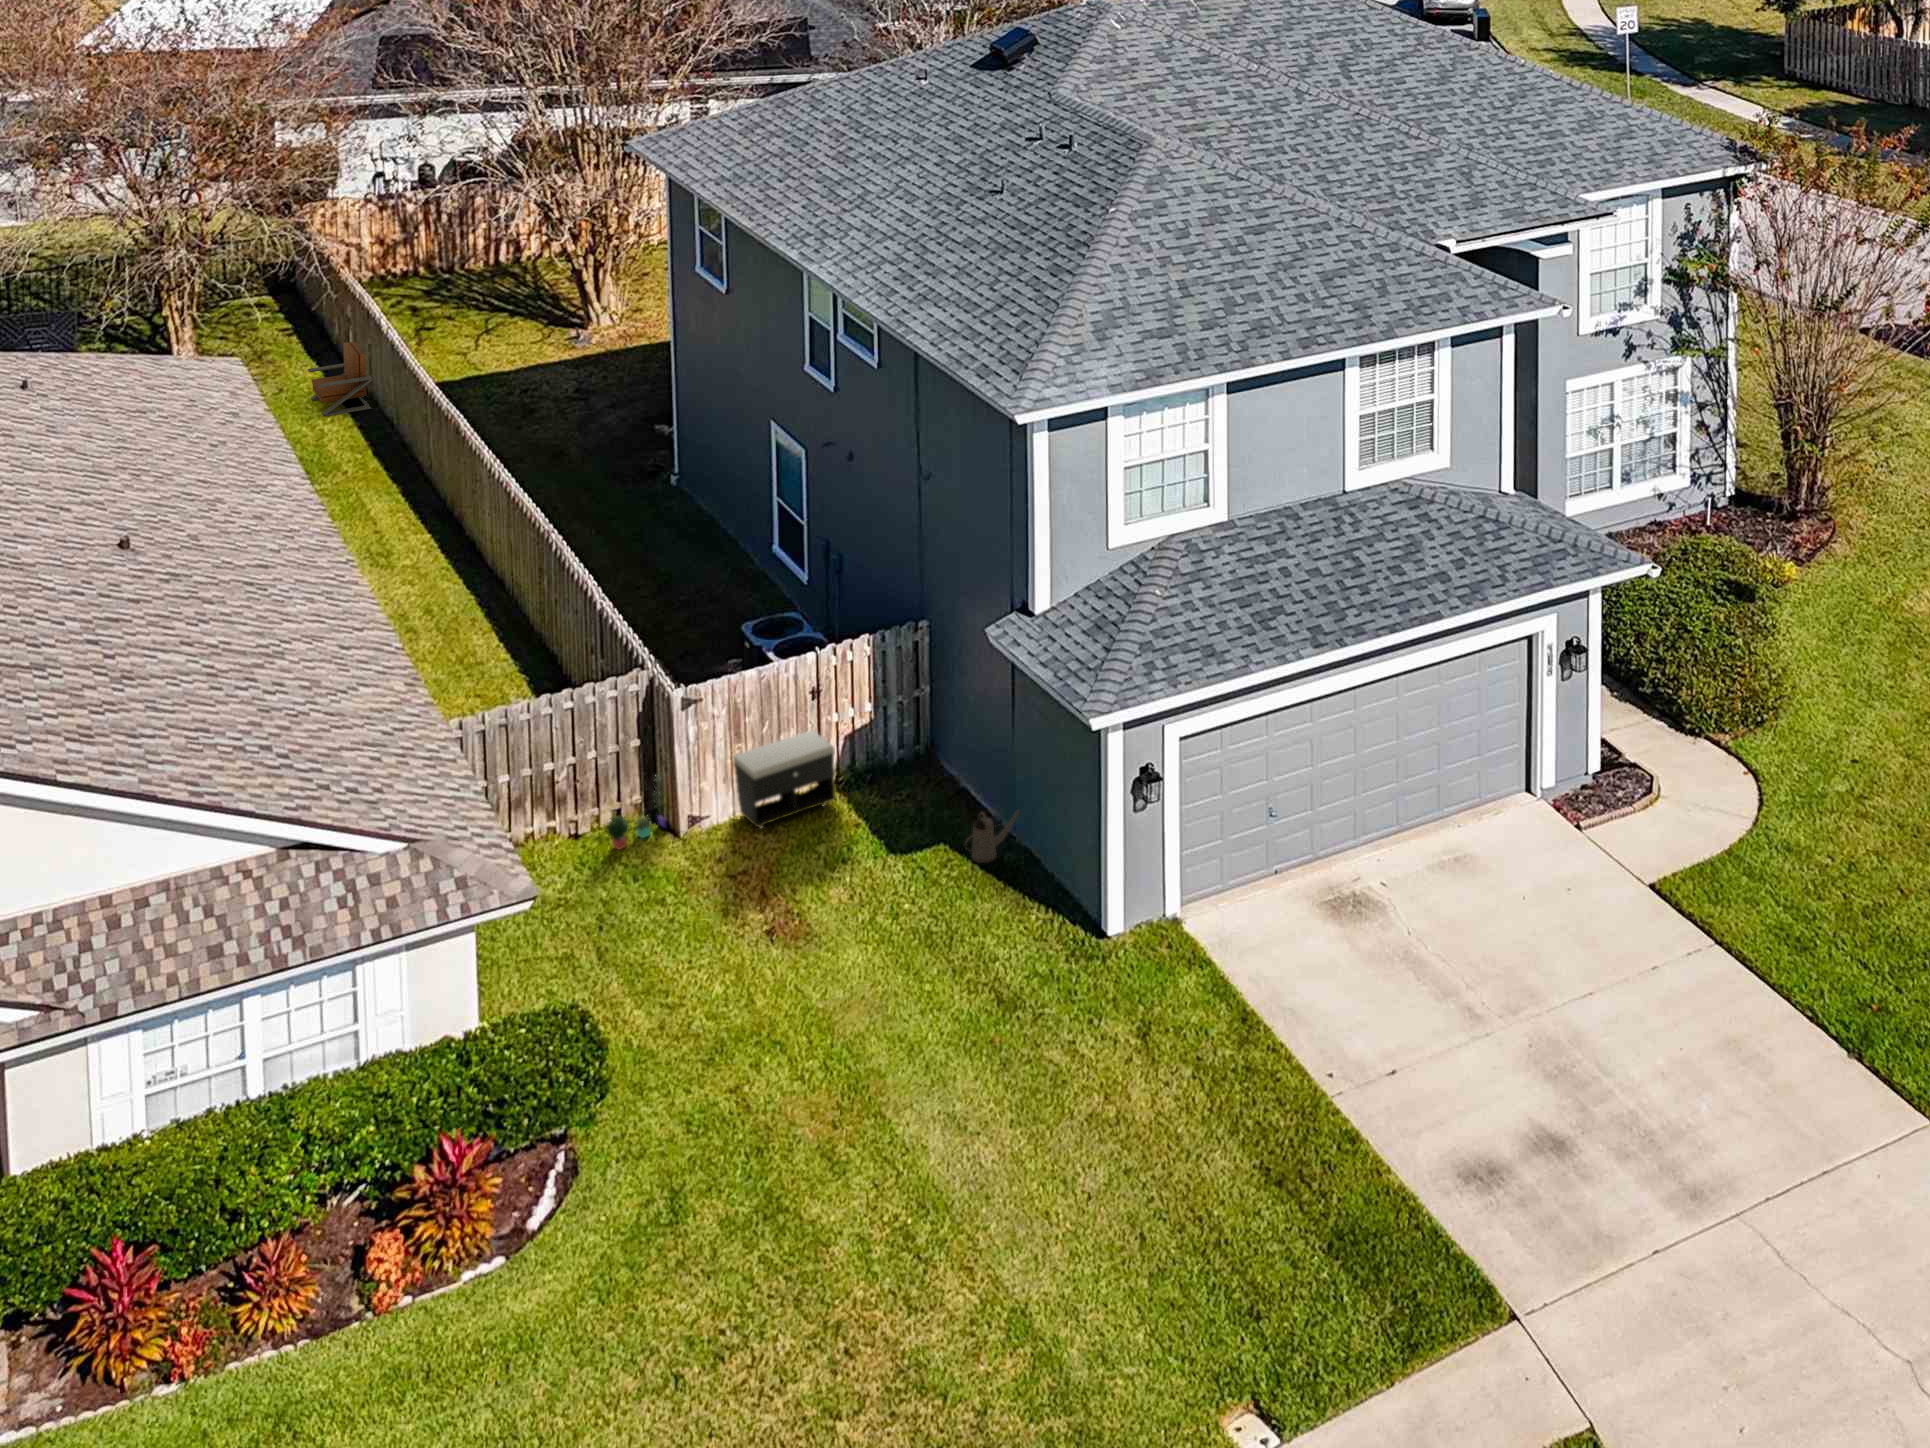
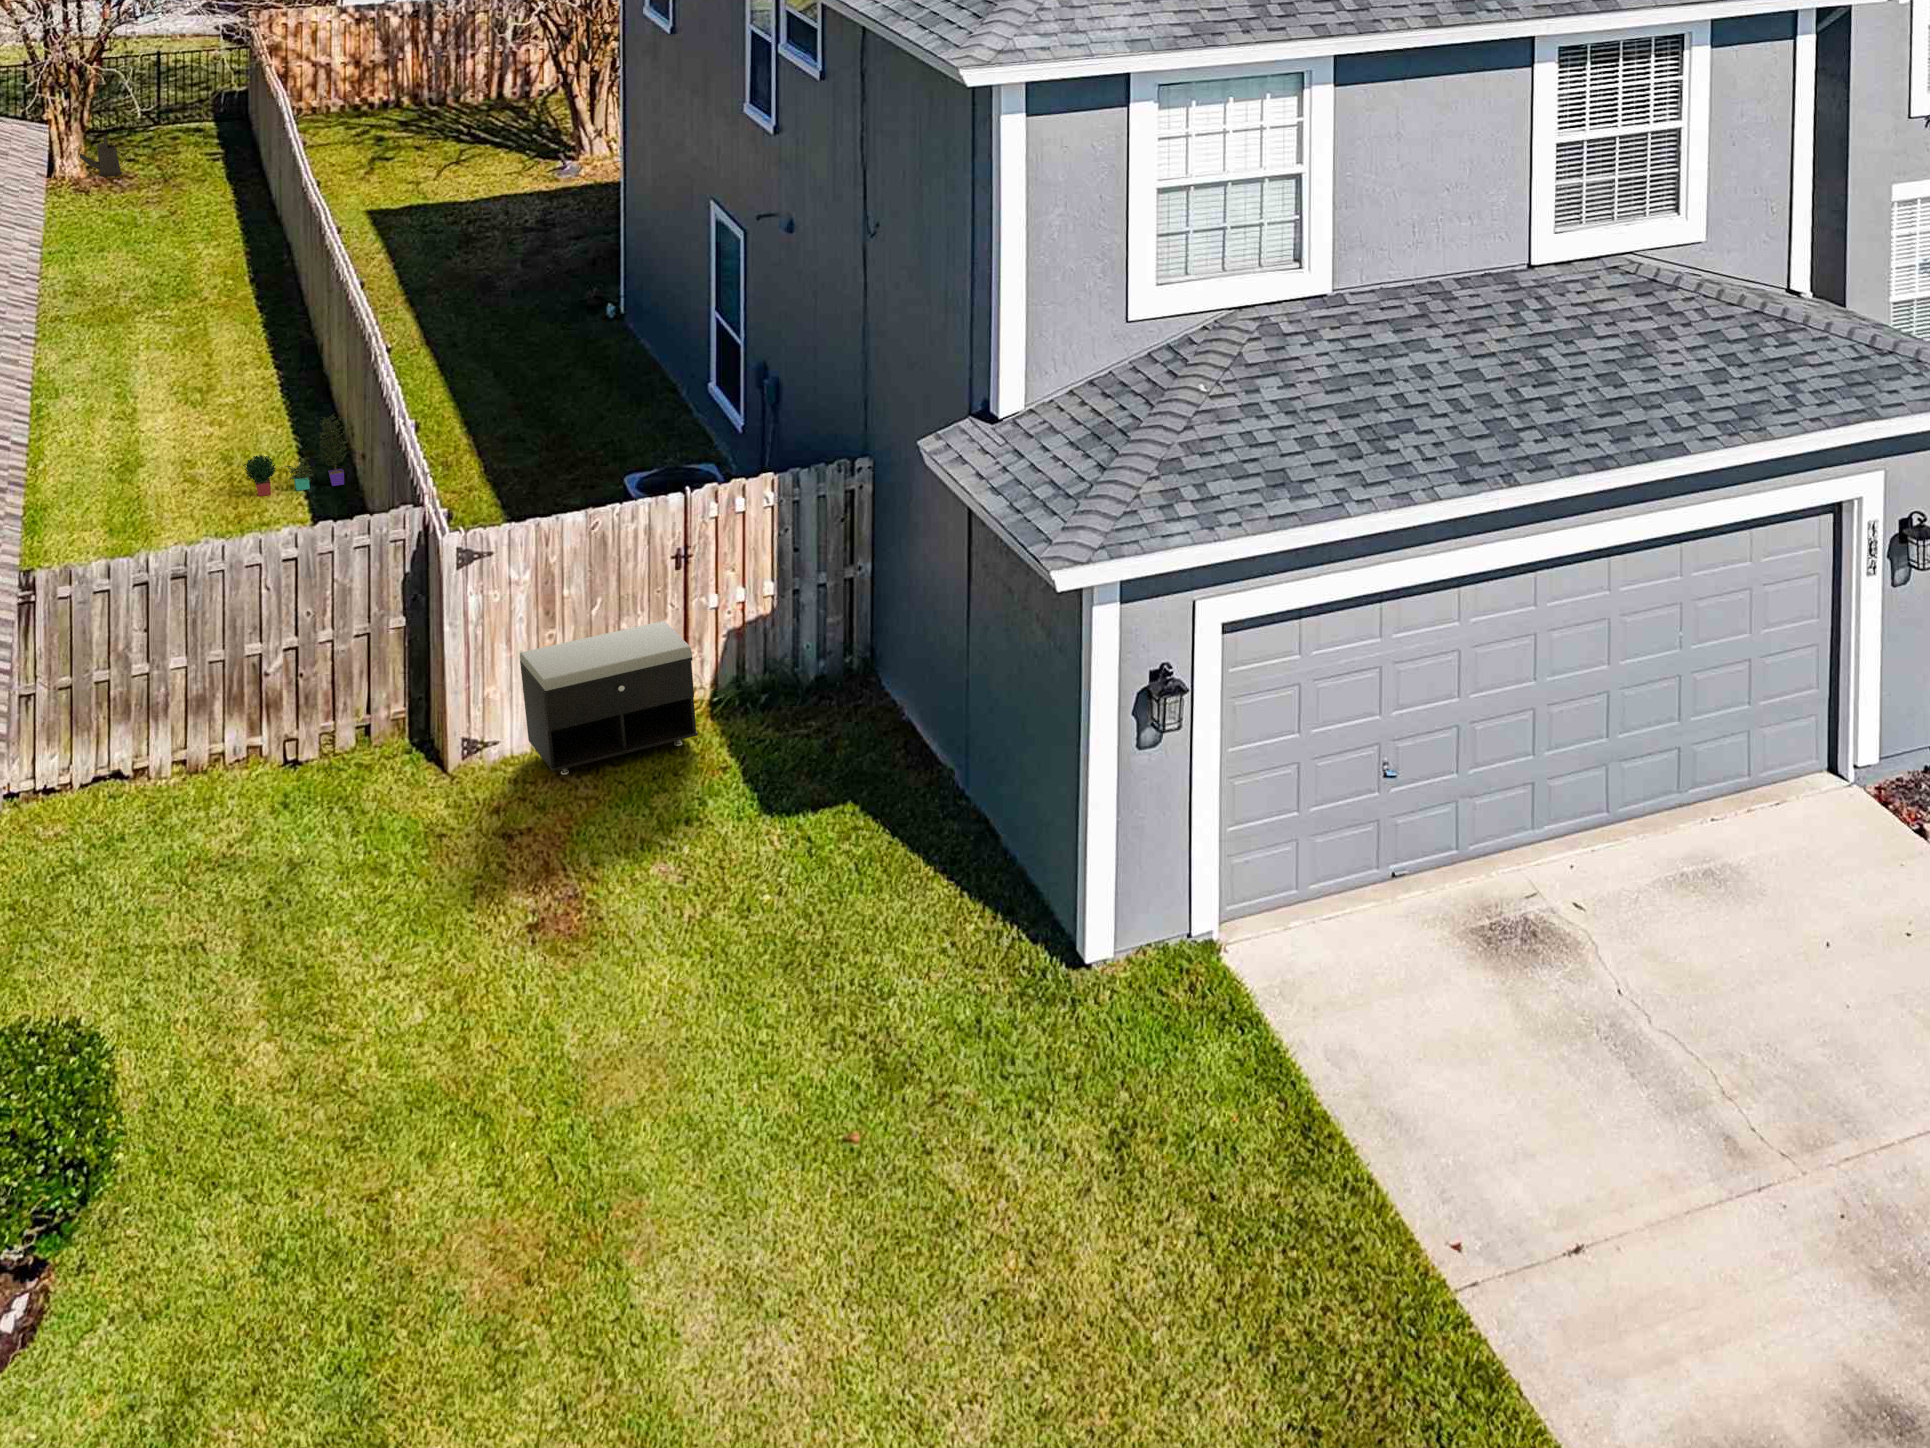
lounge chair: present [308,342,373,416] -> none [186,153,271,247]
potted plant: present [606,772,668,850] -> present [244,415,347,496]
watering can: present [969,811,1019,863] -> present [80,136,127,176]

